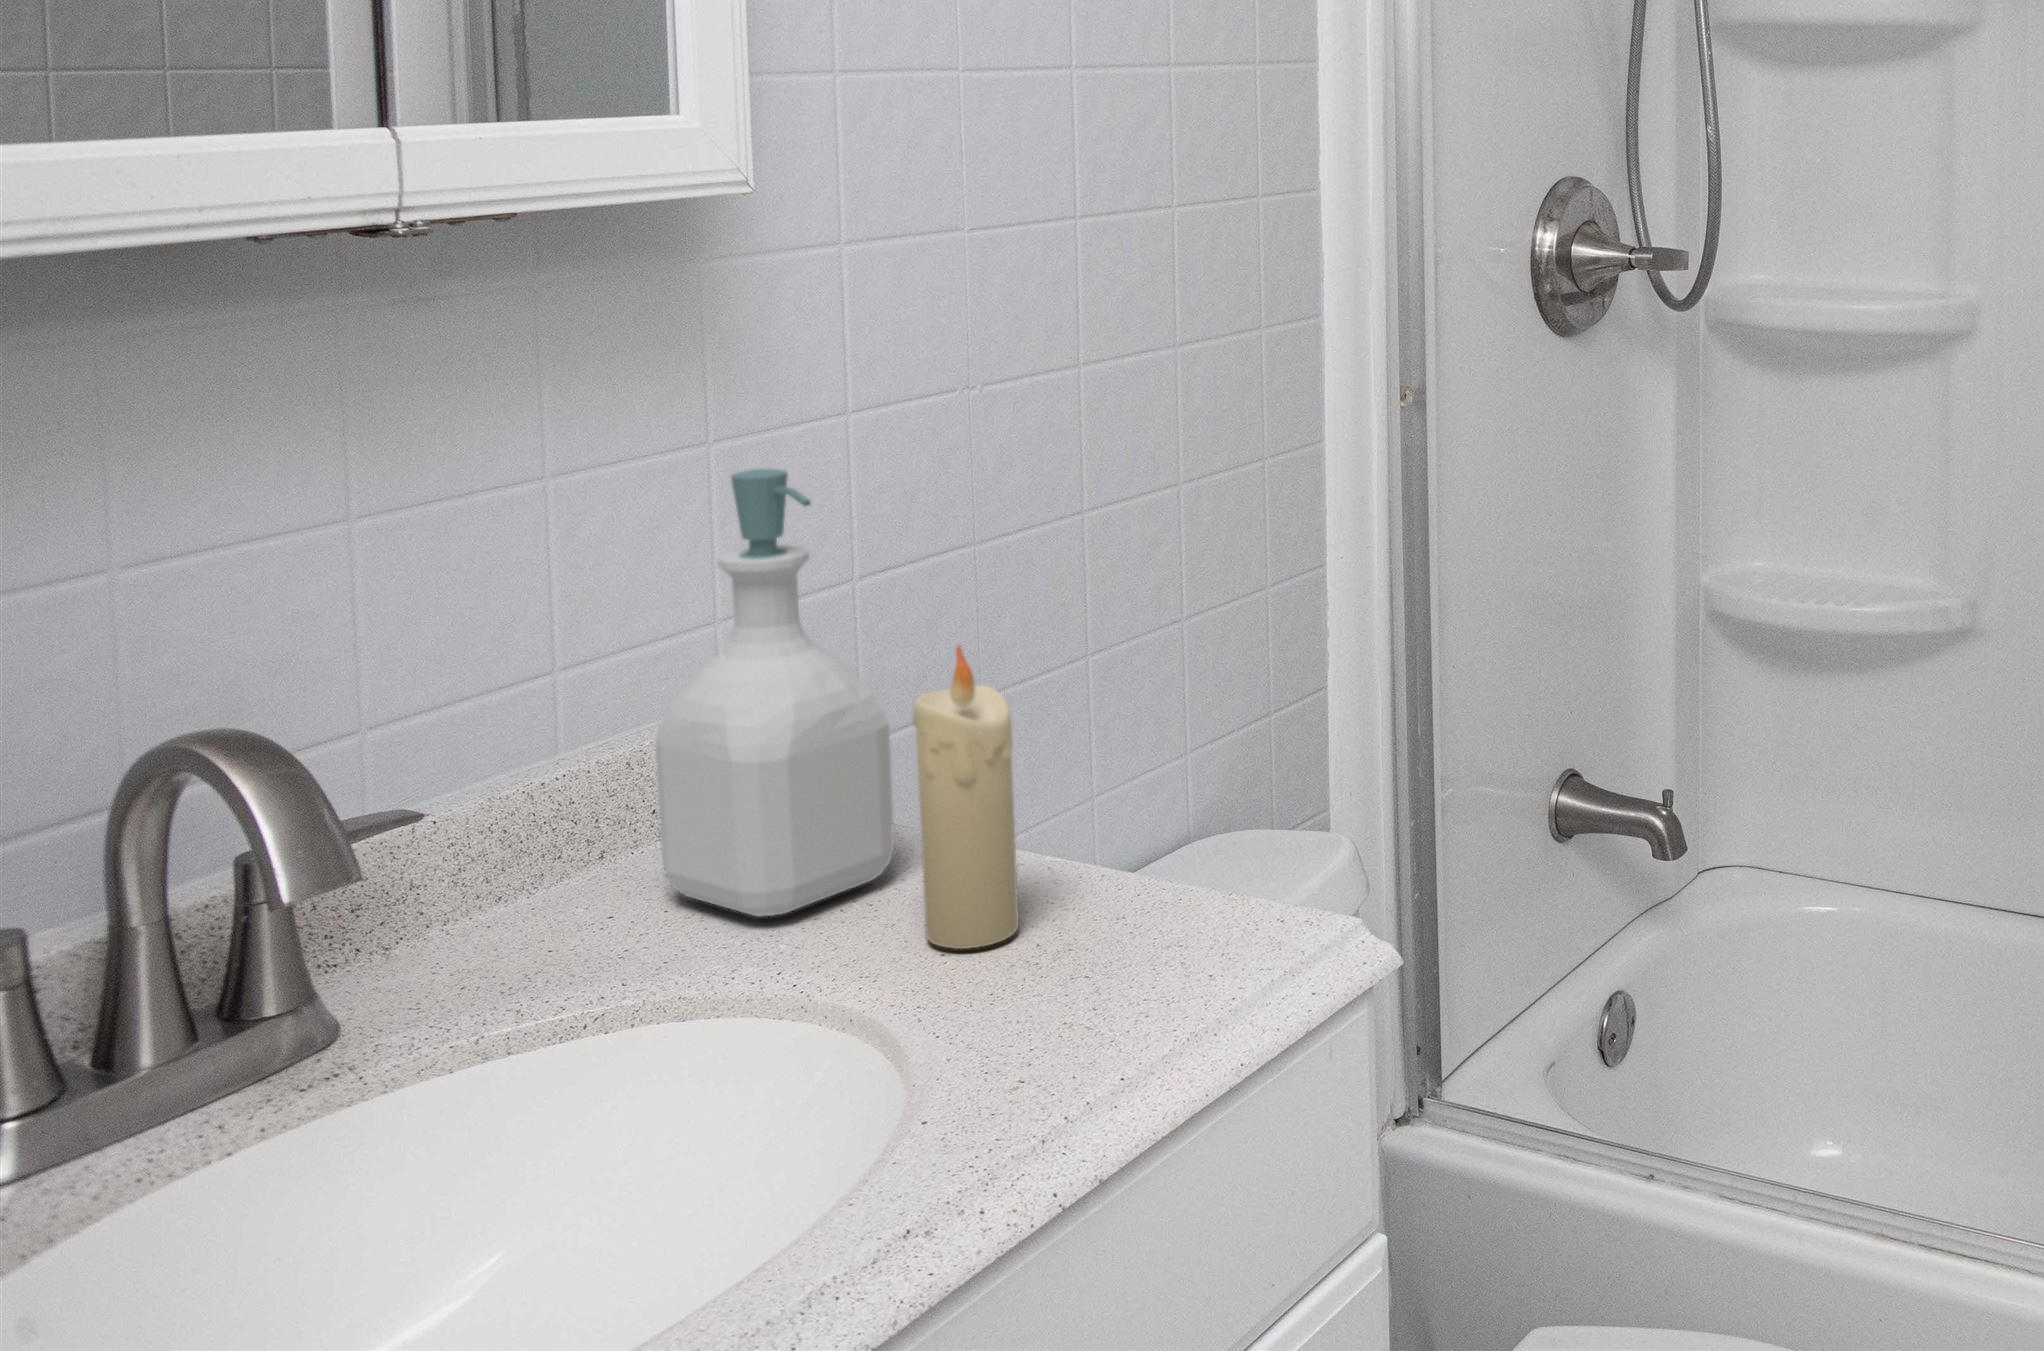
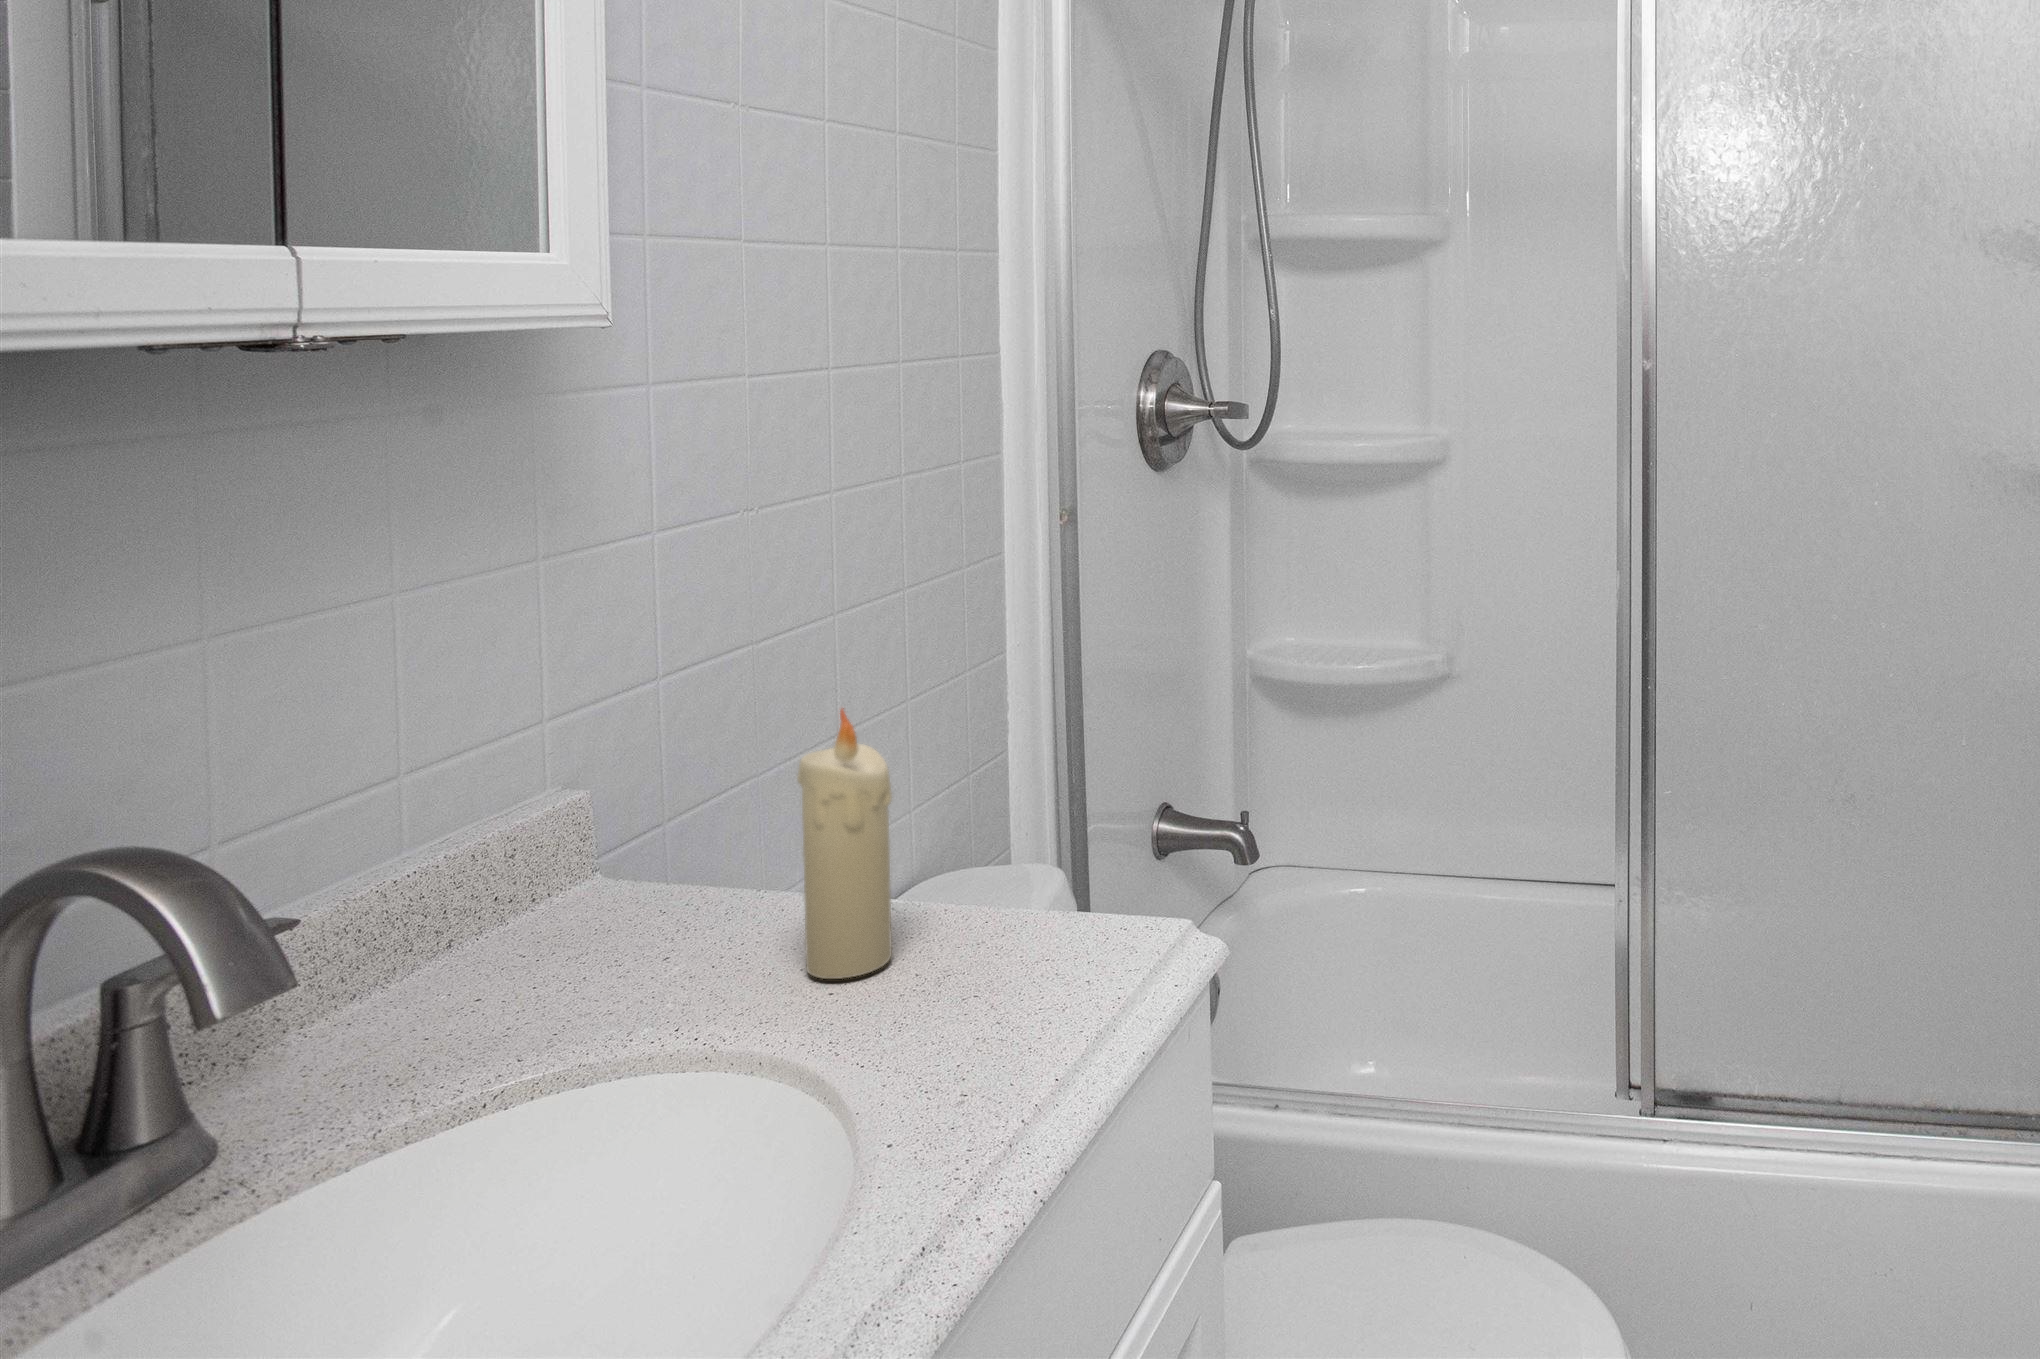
soap bottle: present [655,469,894,917] -> none [518,567,749,976]

